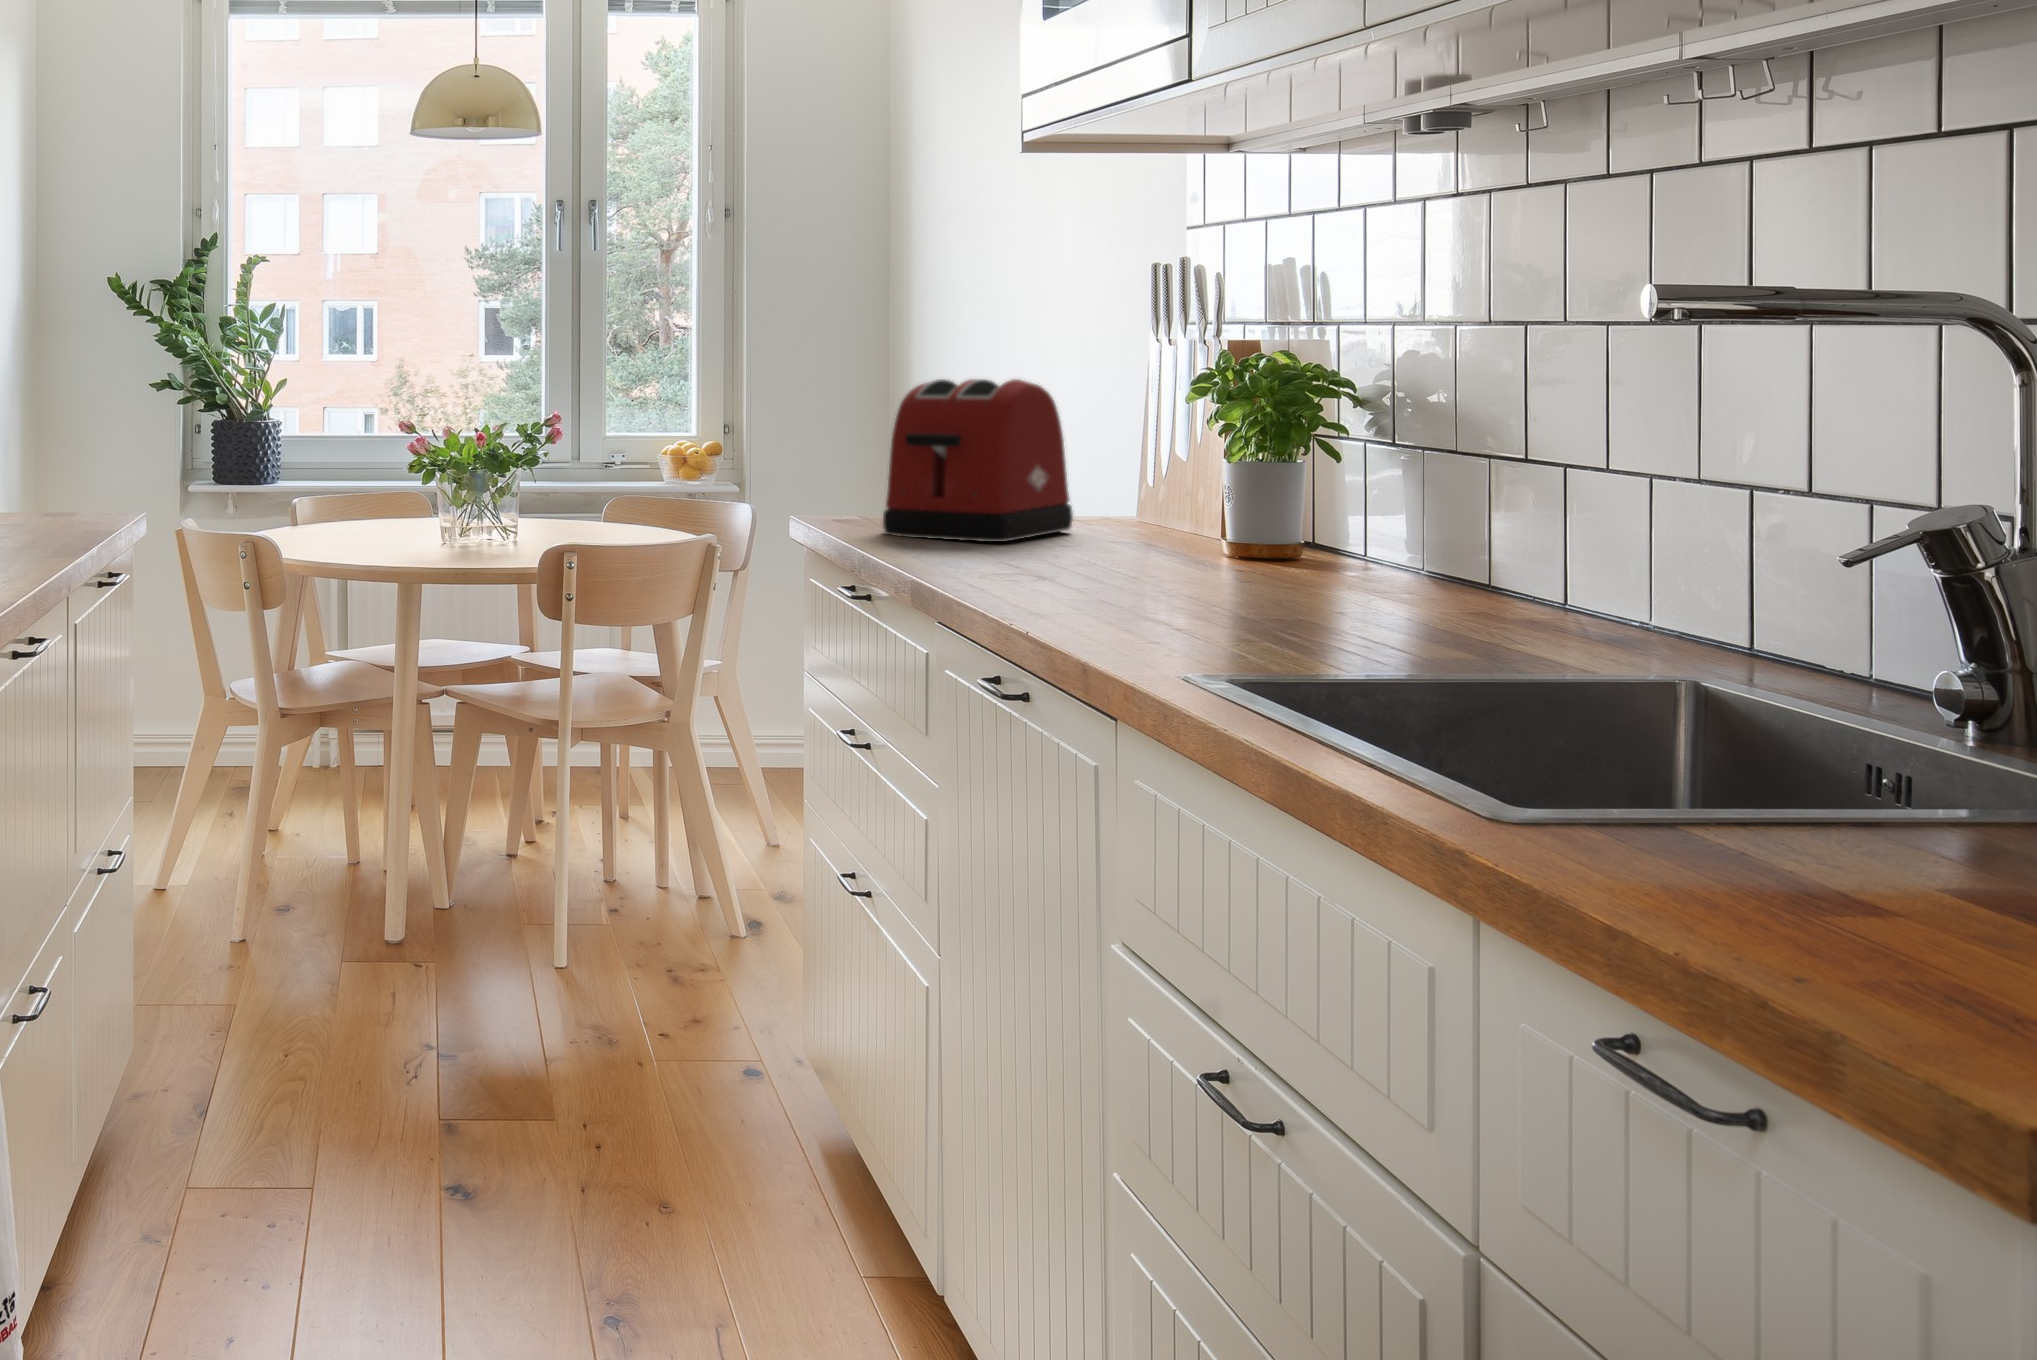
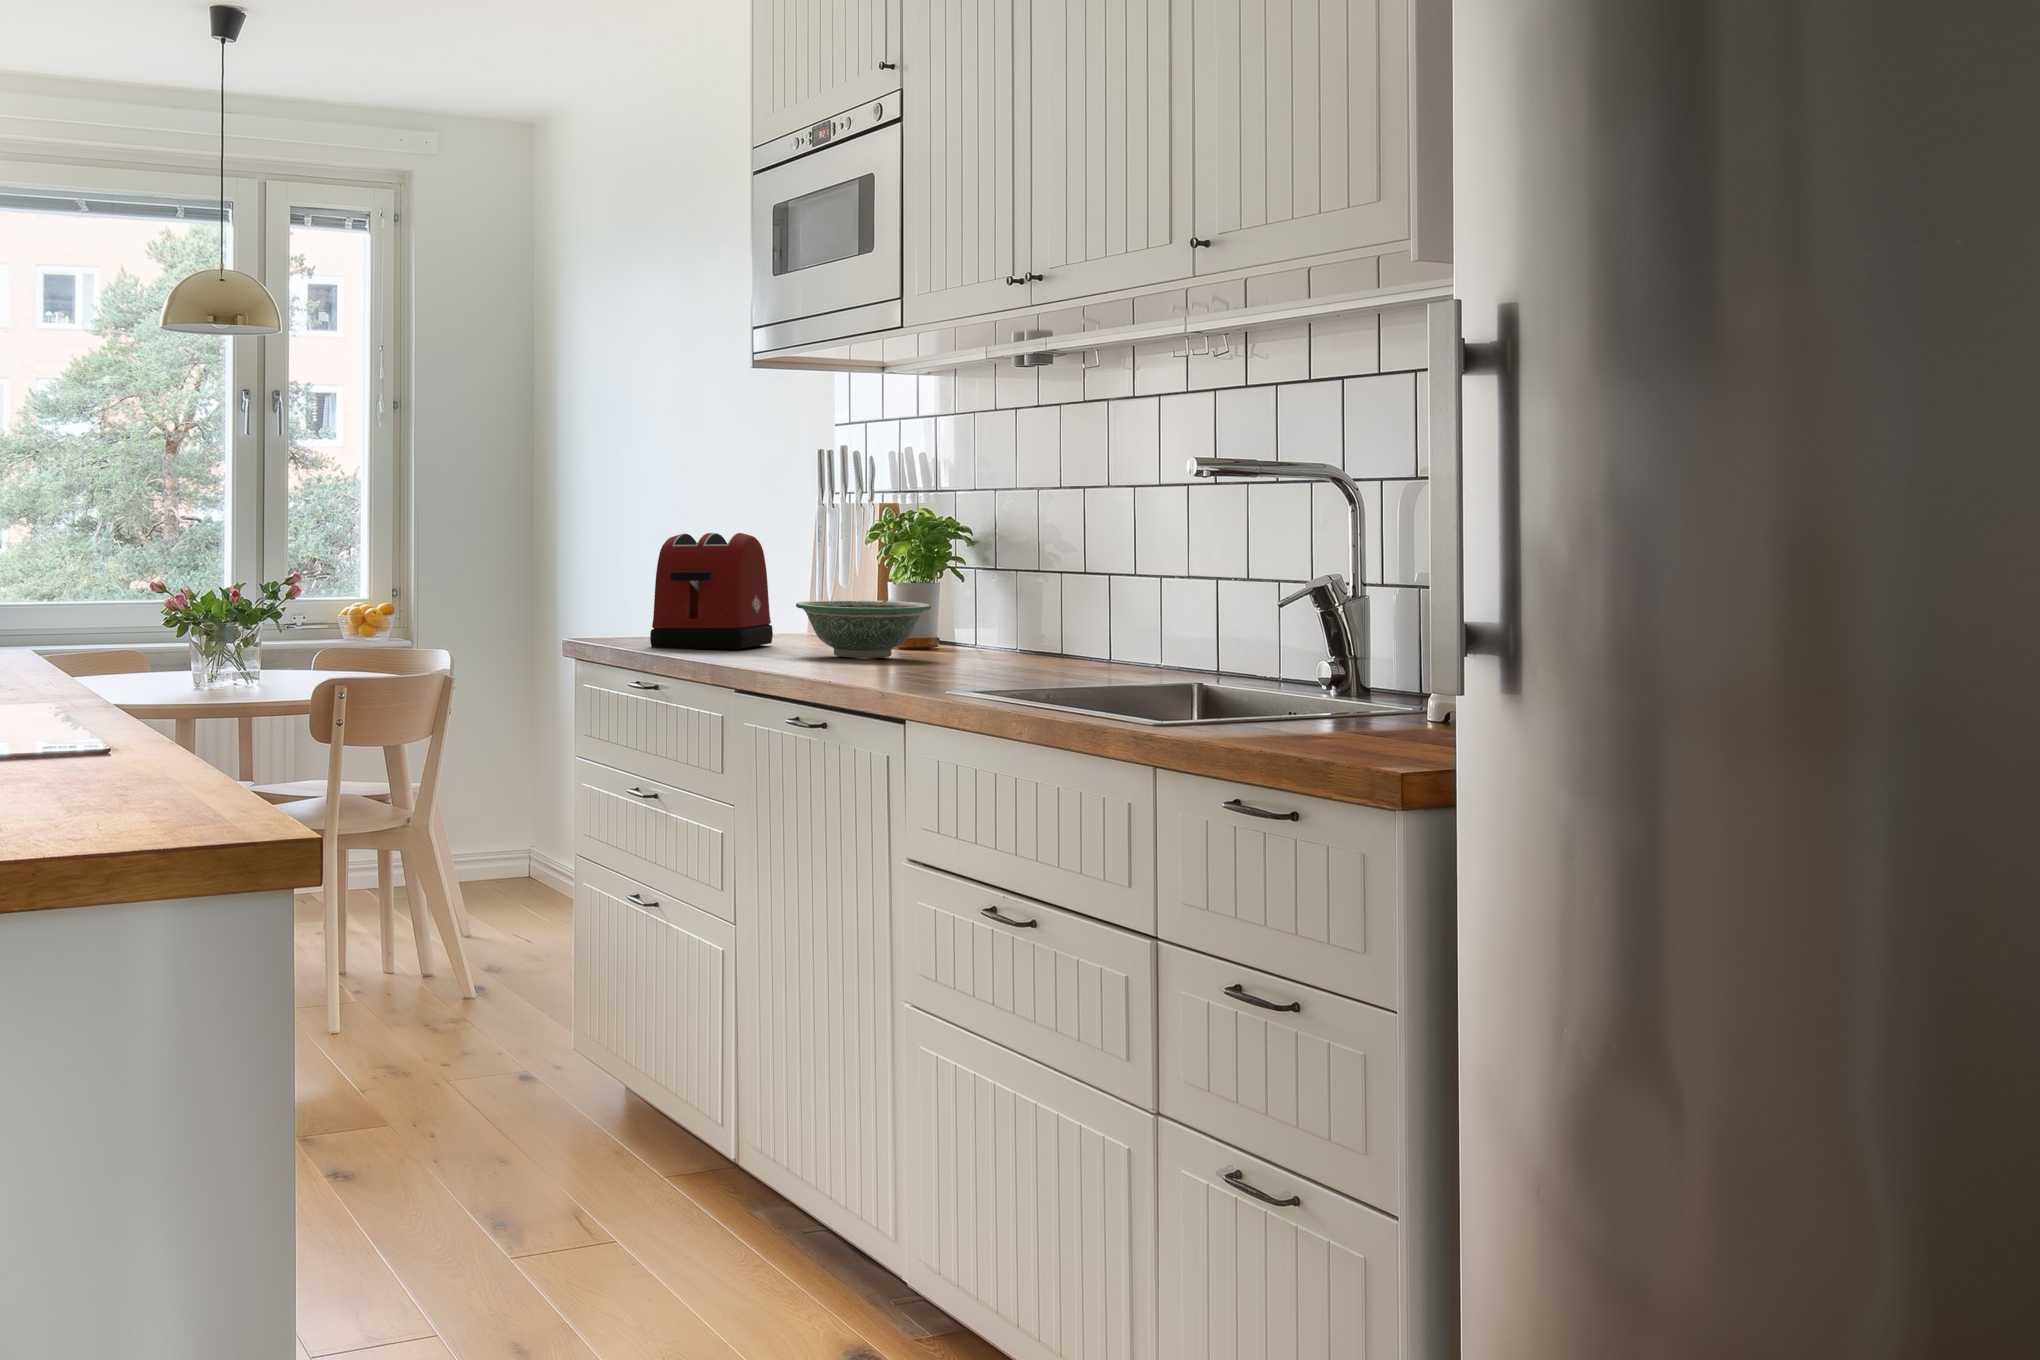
bowl: none [1069,480,1280,570] -> present [796,600,931,658]

